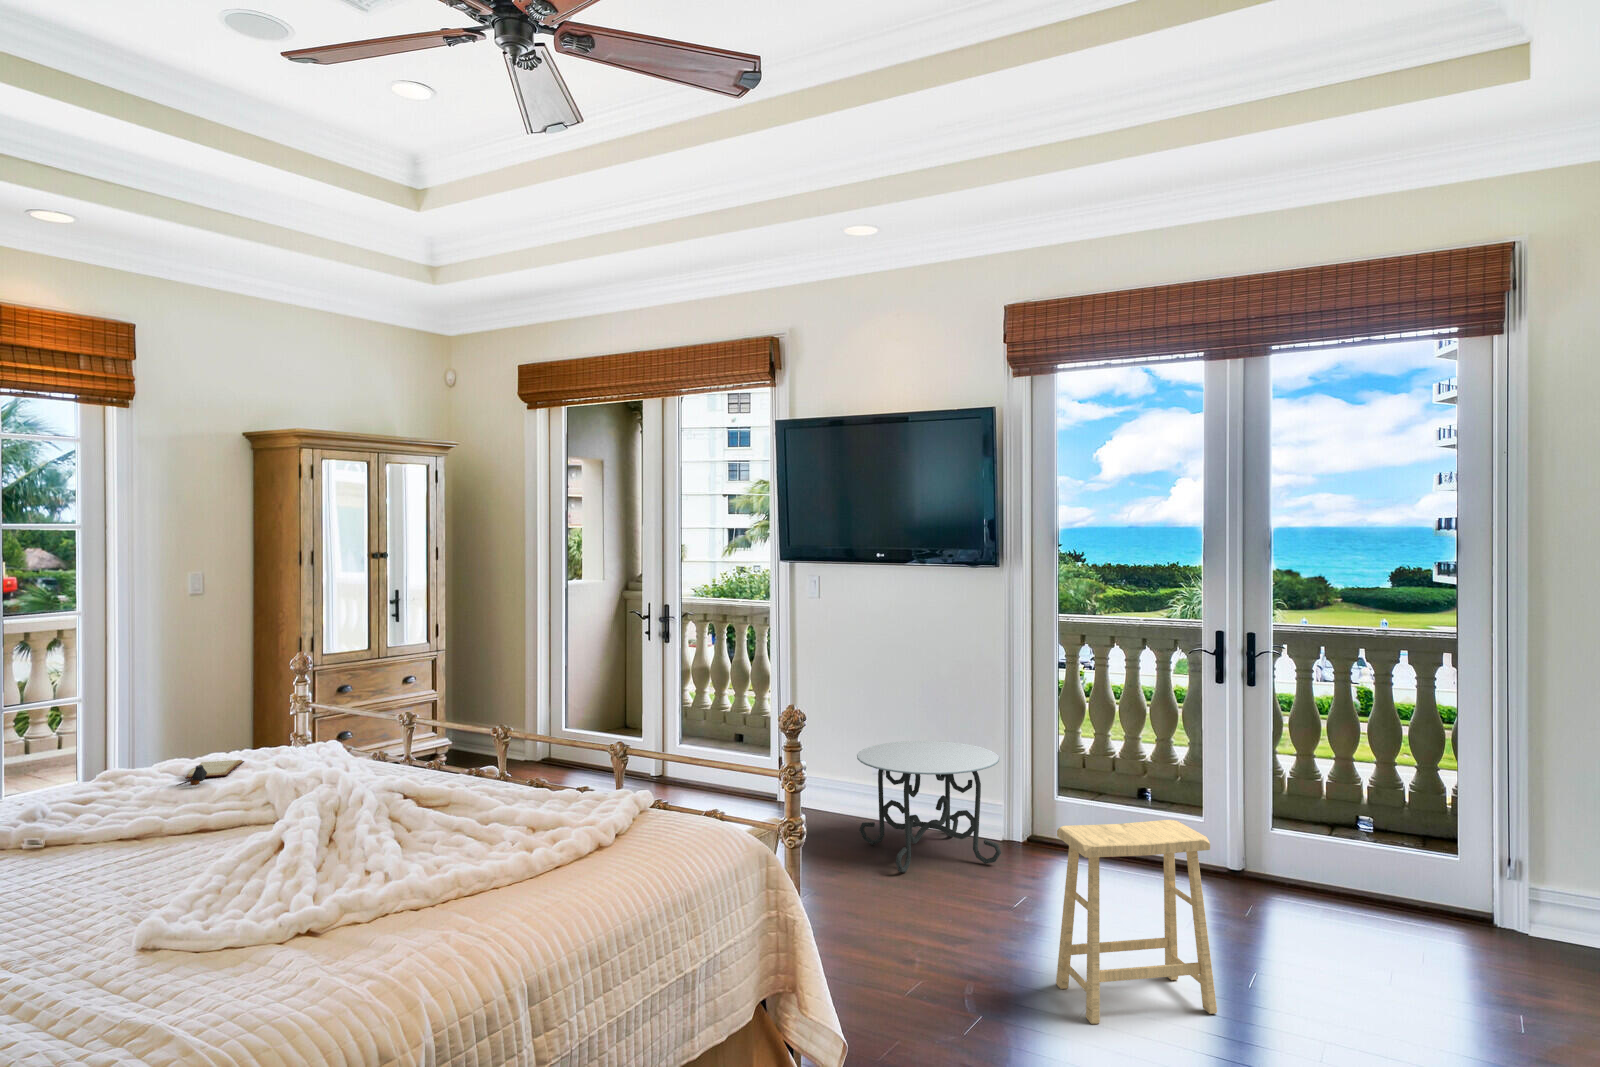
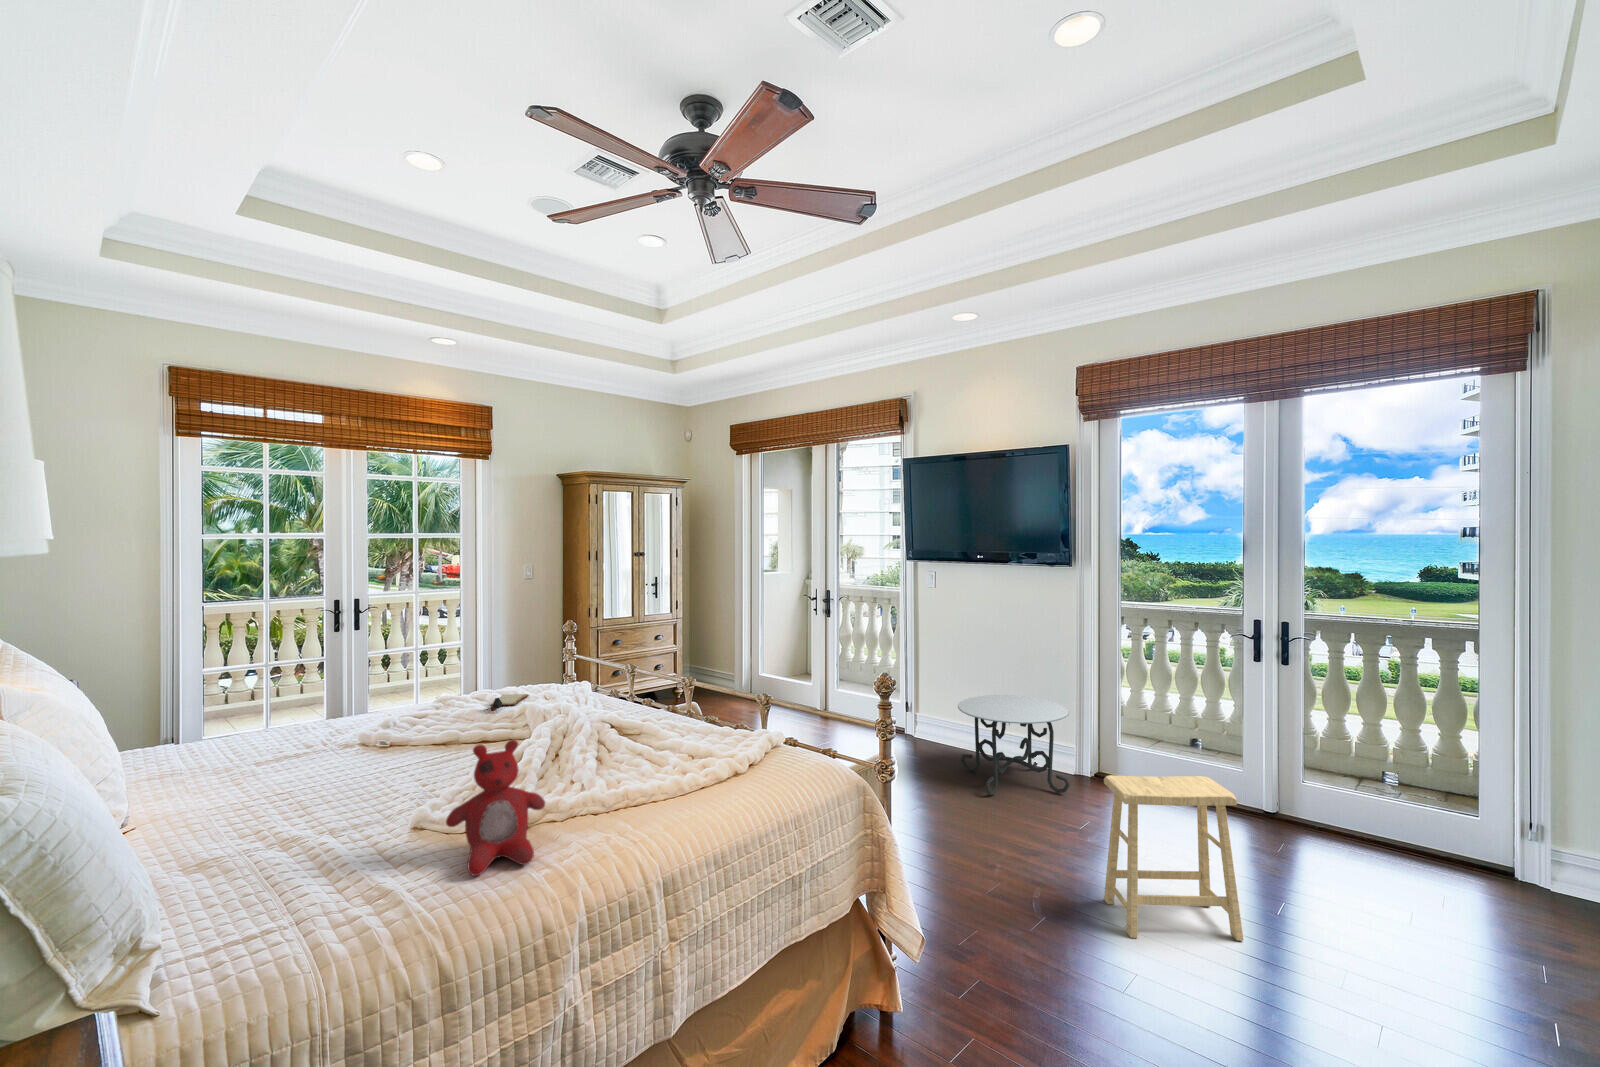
stuffed bear: none [202,802,348,997] -> present [446,740,545,876]

